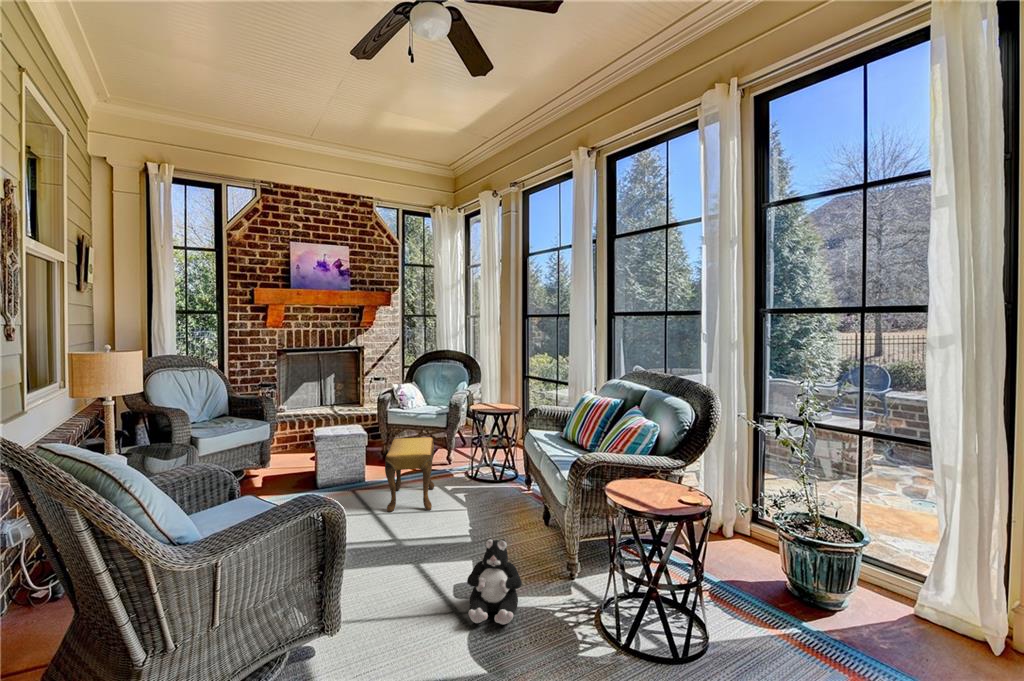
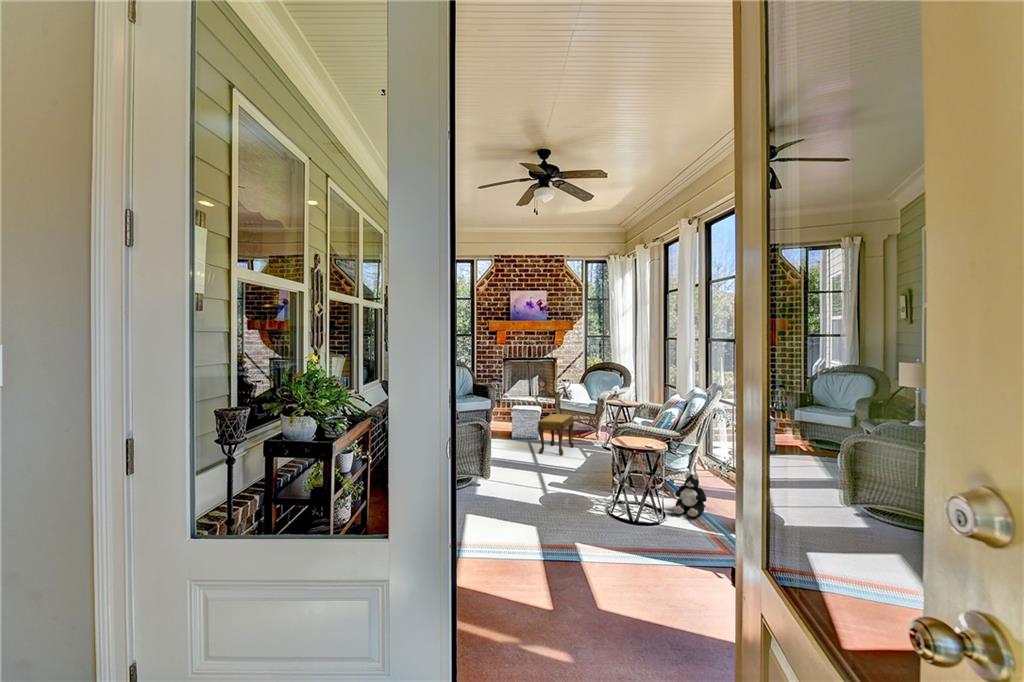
plush toy: present [467,539,522,625] -> present [673,473,706,517]

